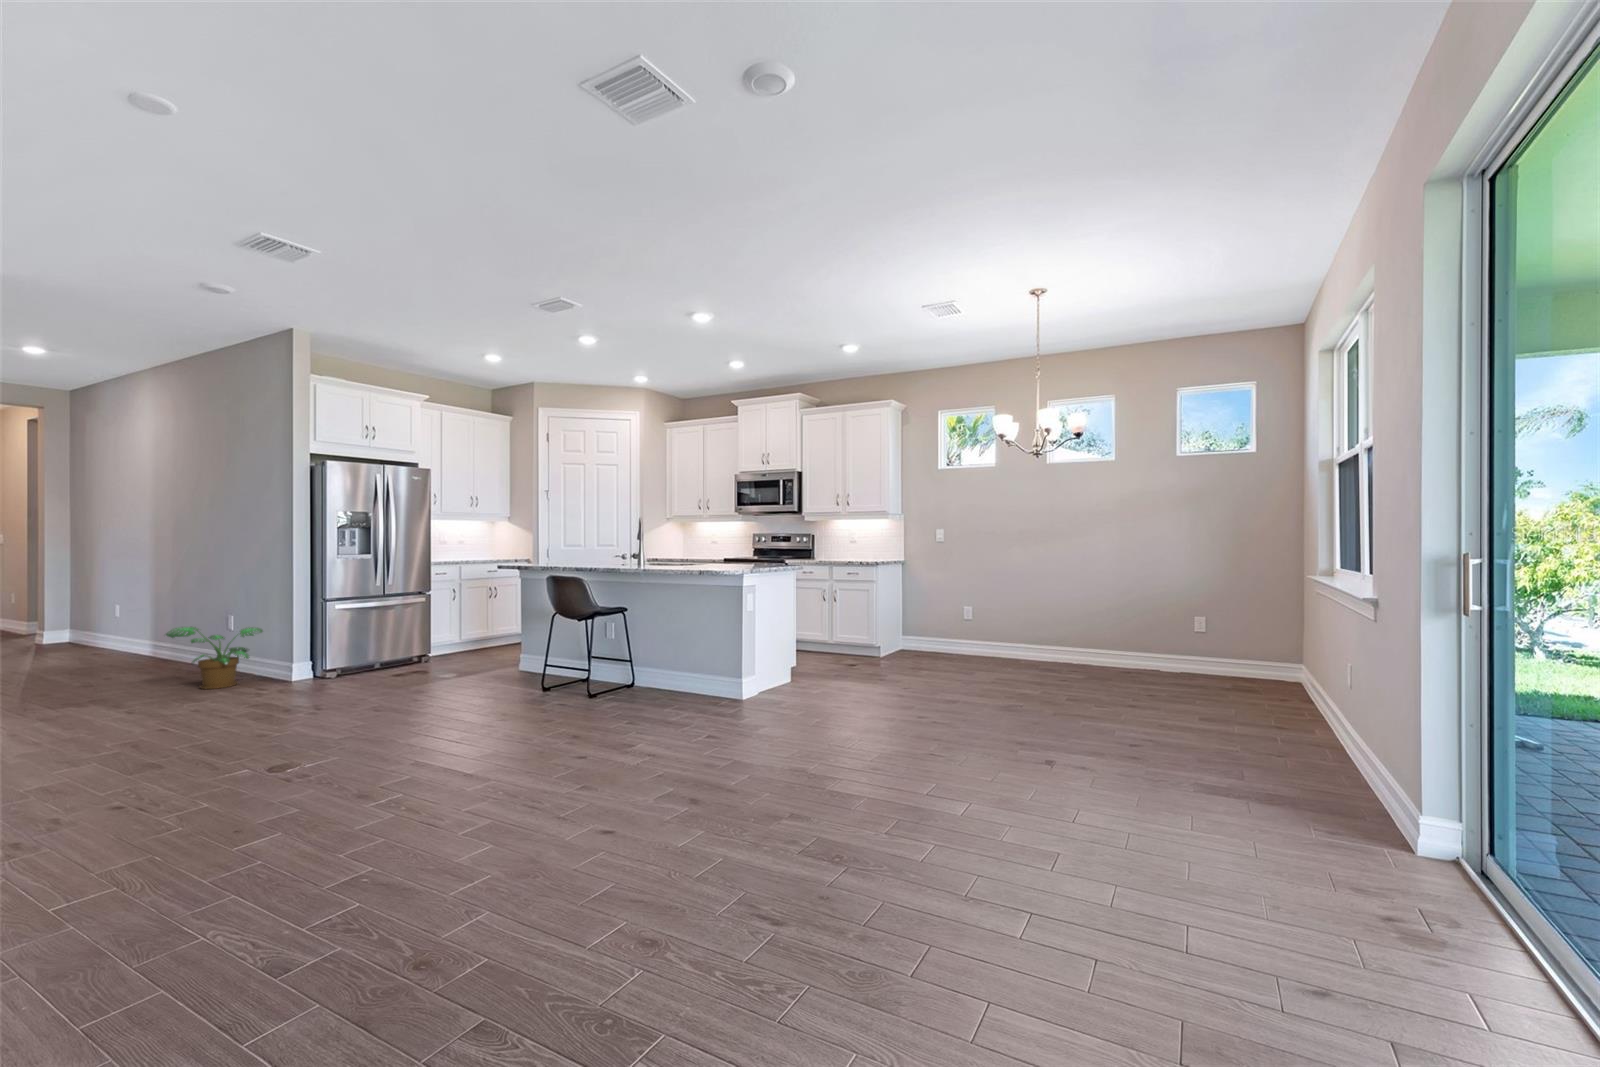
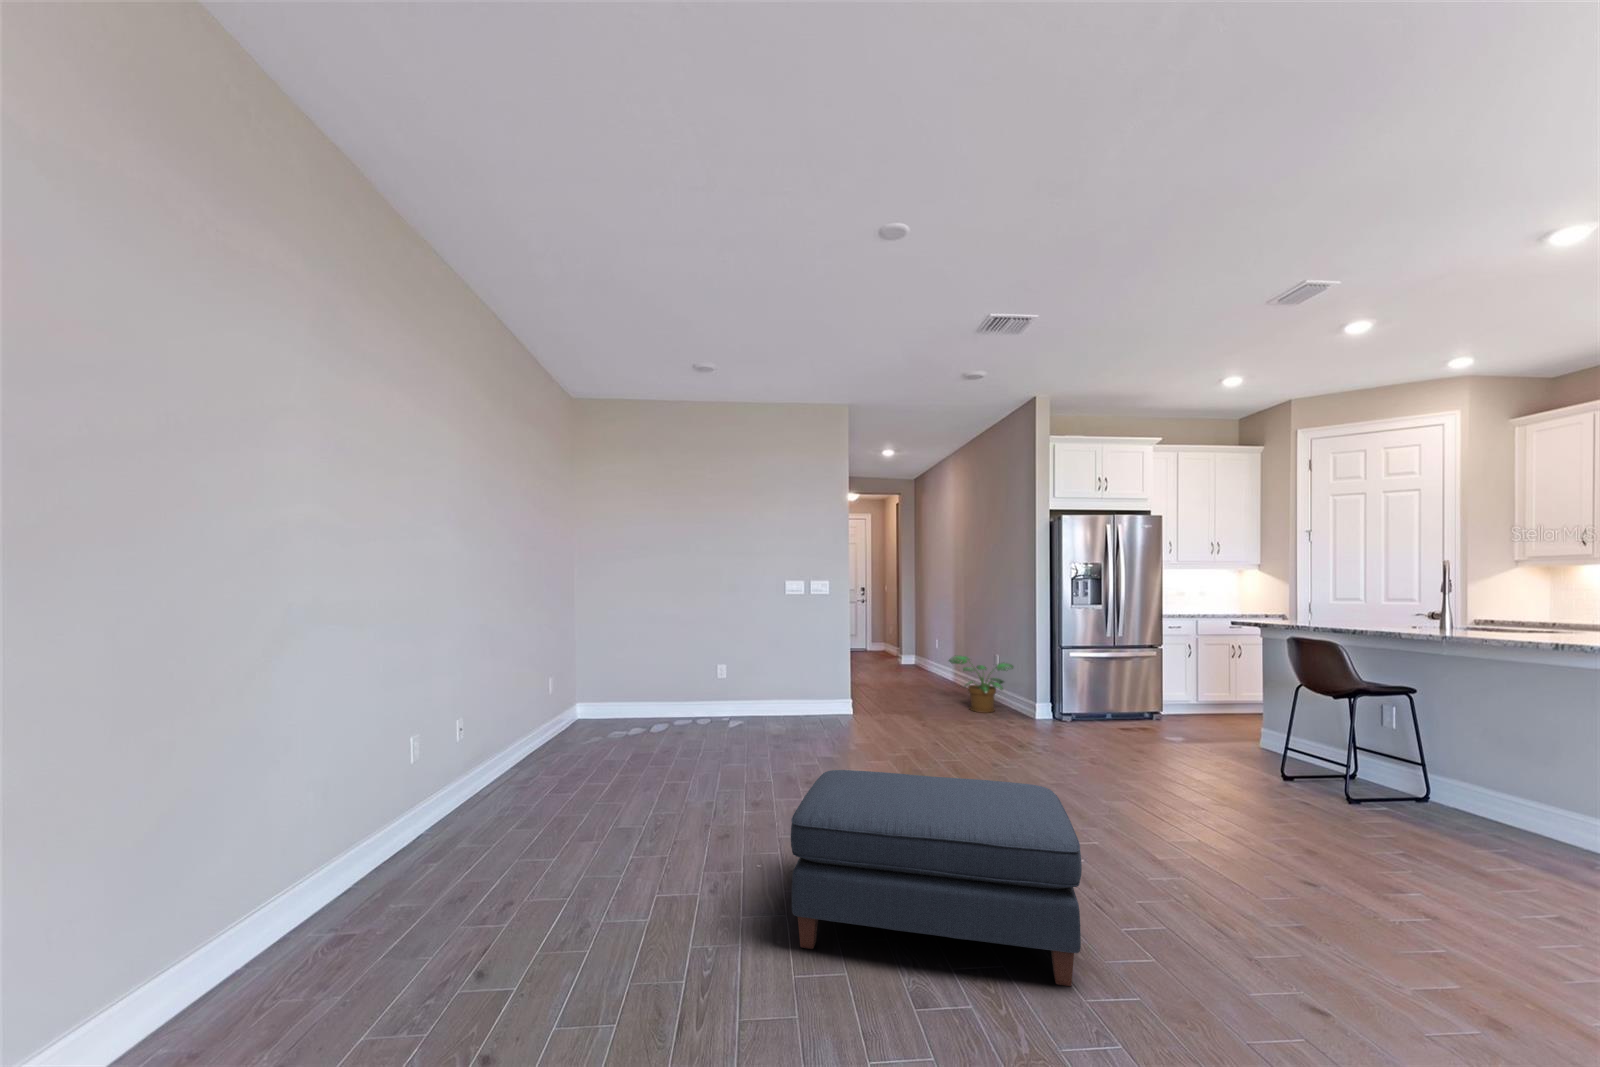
ottoman: none [48,692,390,904] -> present [791,770,1082,986]

